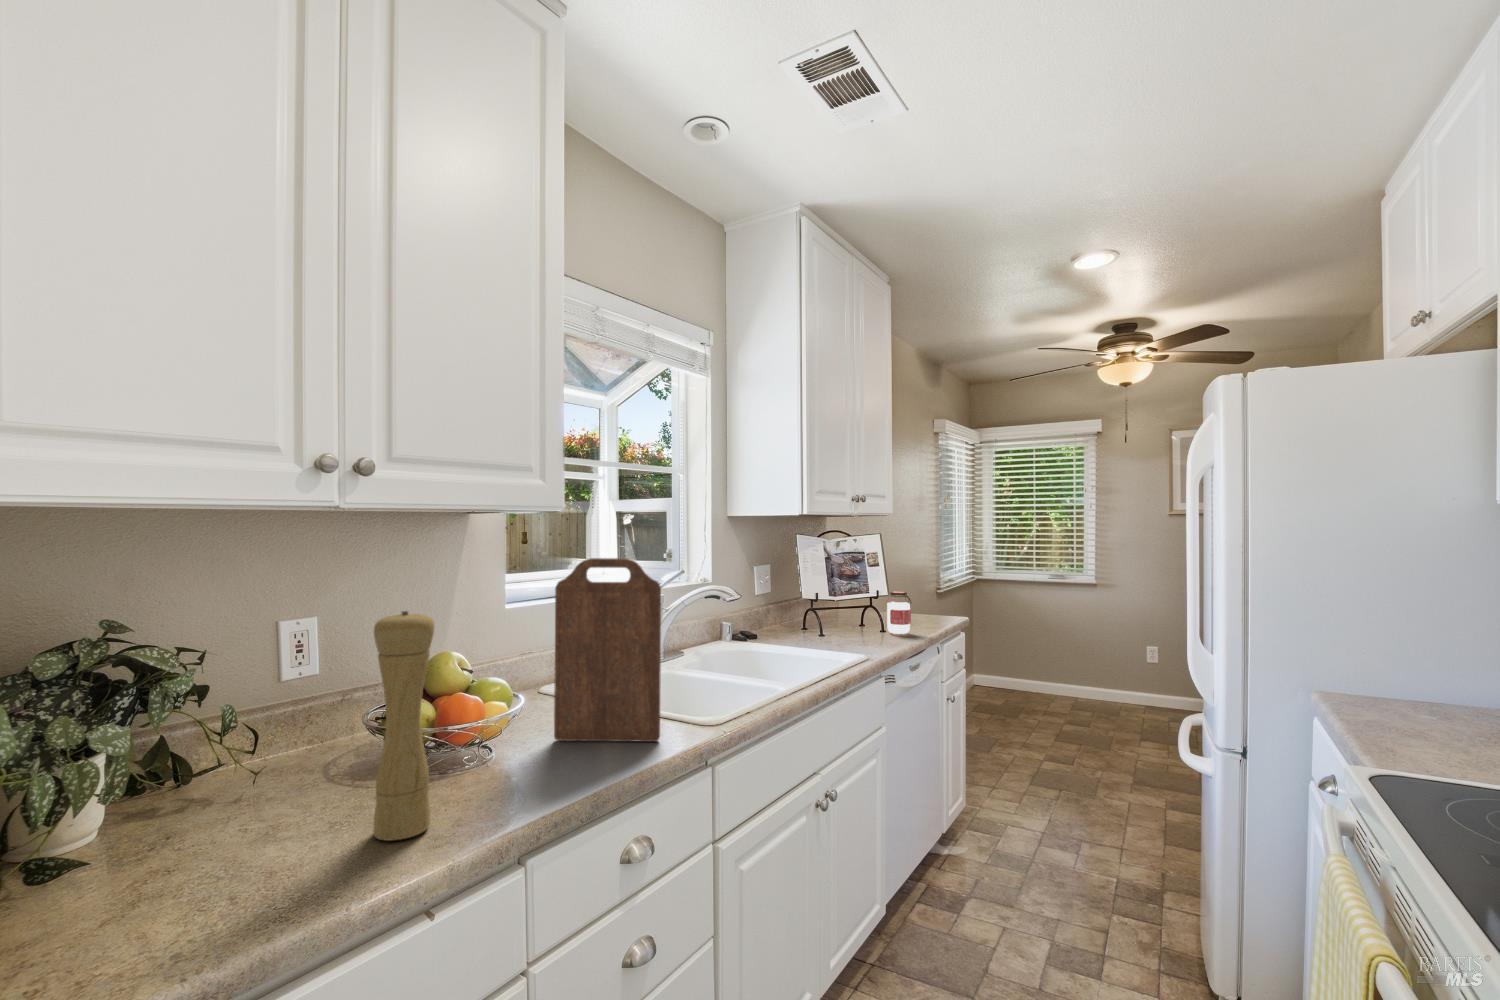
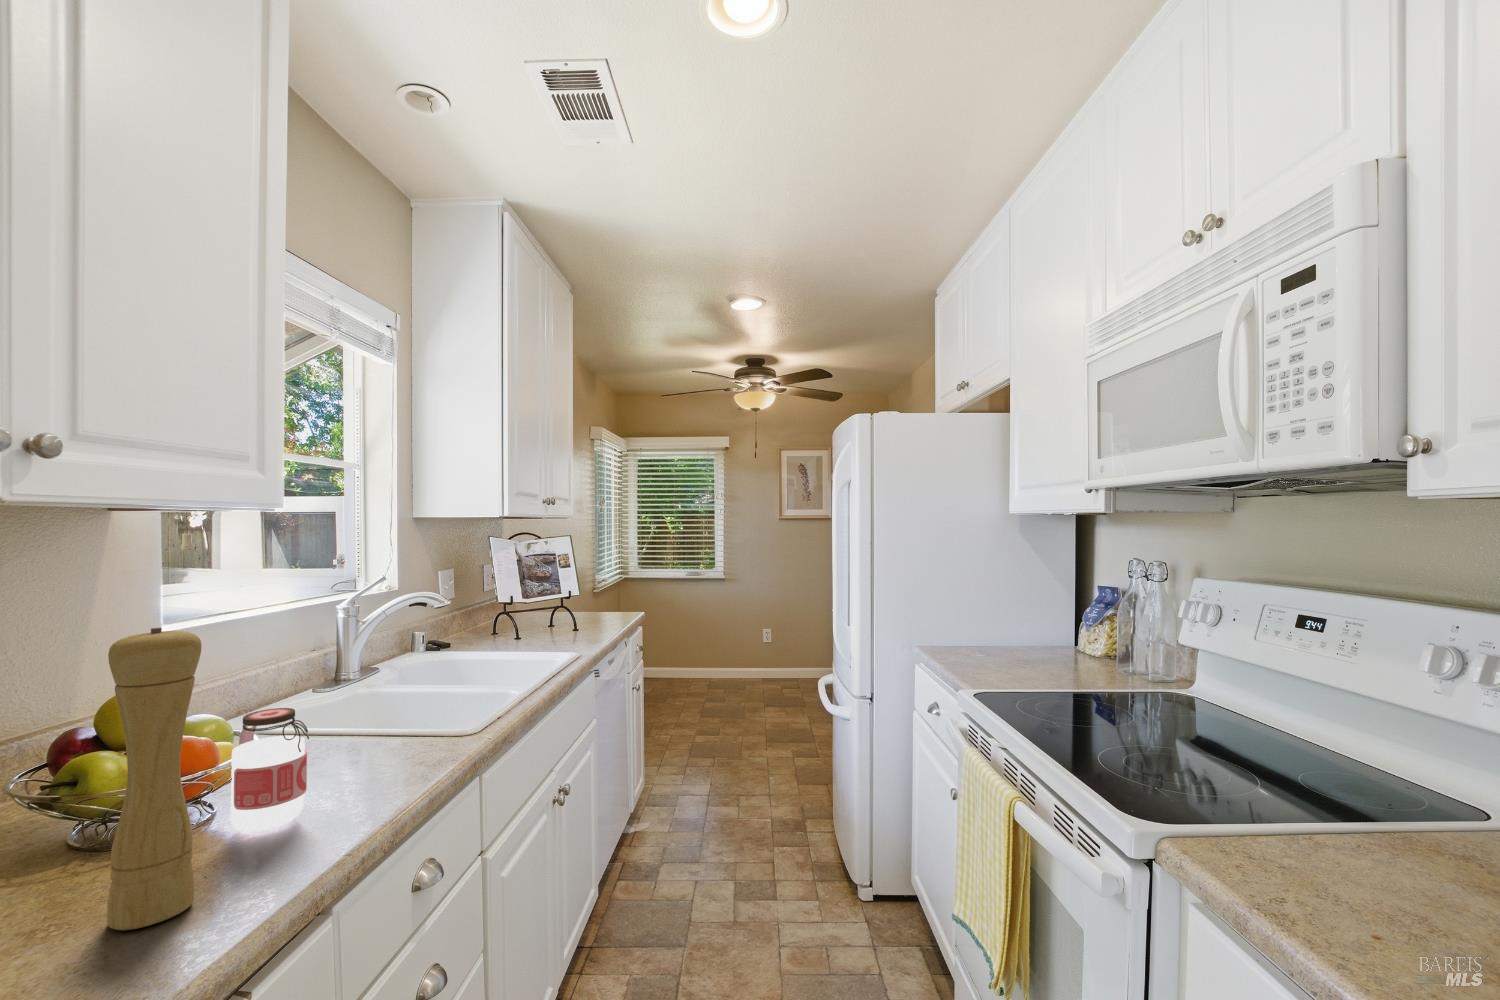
cutting board: present [554,558,661,742] -> none [287,559,427,779]
jar: present [887,591,911,634] -> present [231,708,309,832]

